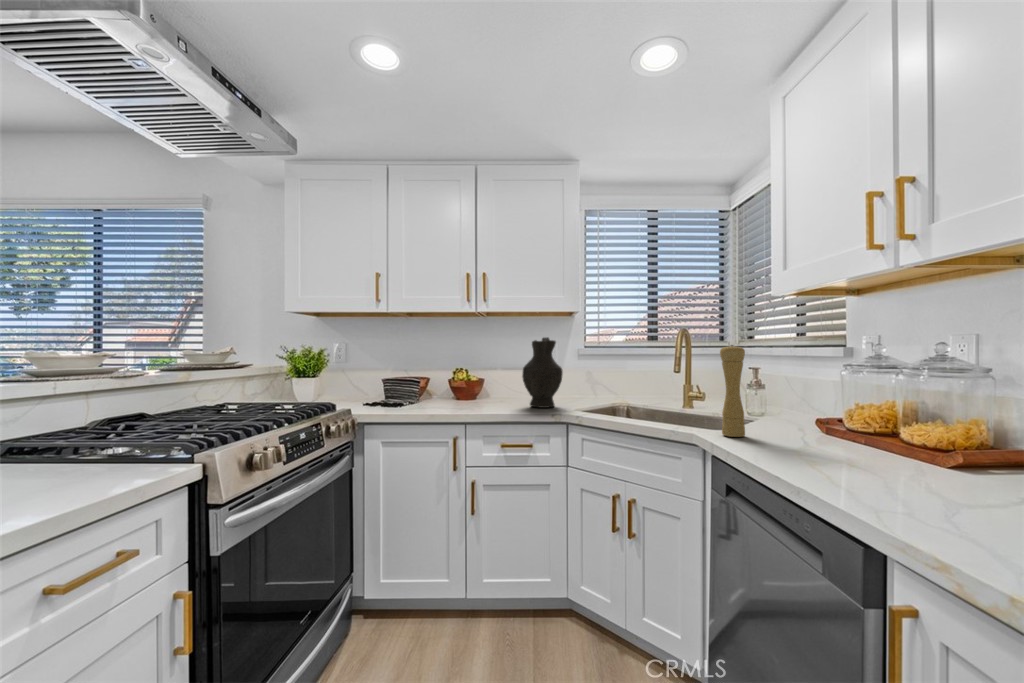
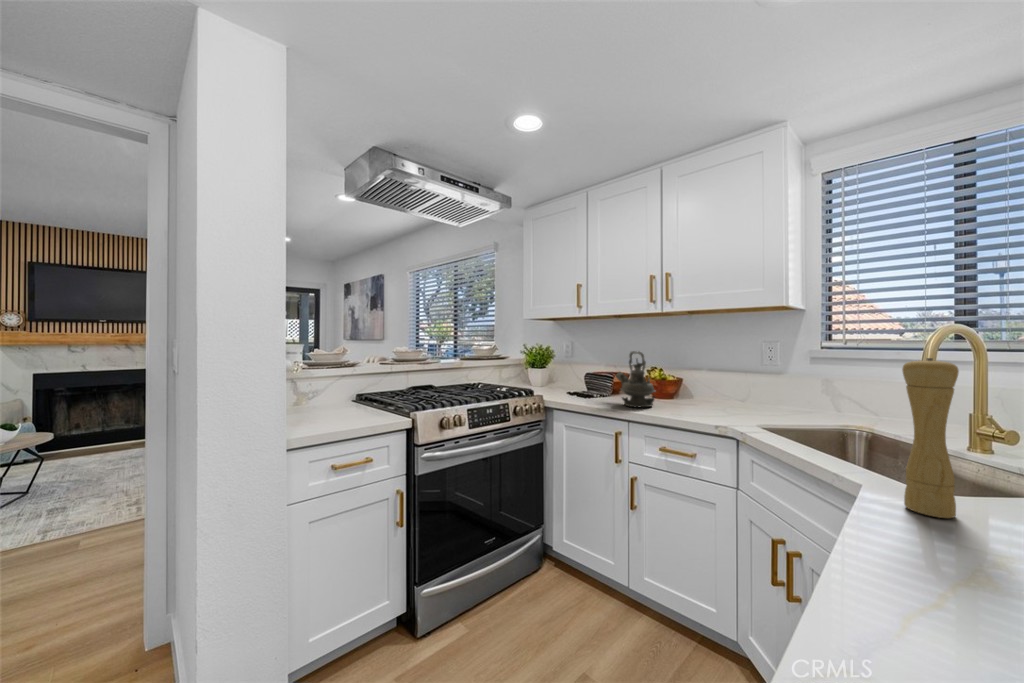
decorative vase: present [522,337,563,408] -> none [703,336,756,417]
teapot: none [429,351,480,409] -> present [616,351,655,407]

